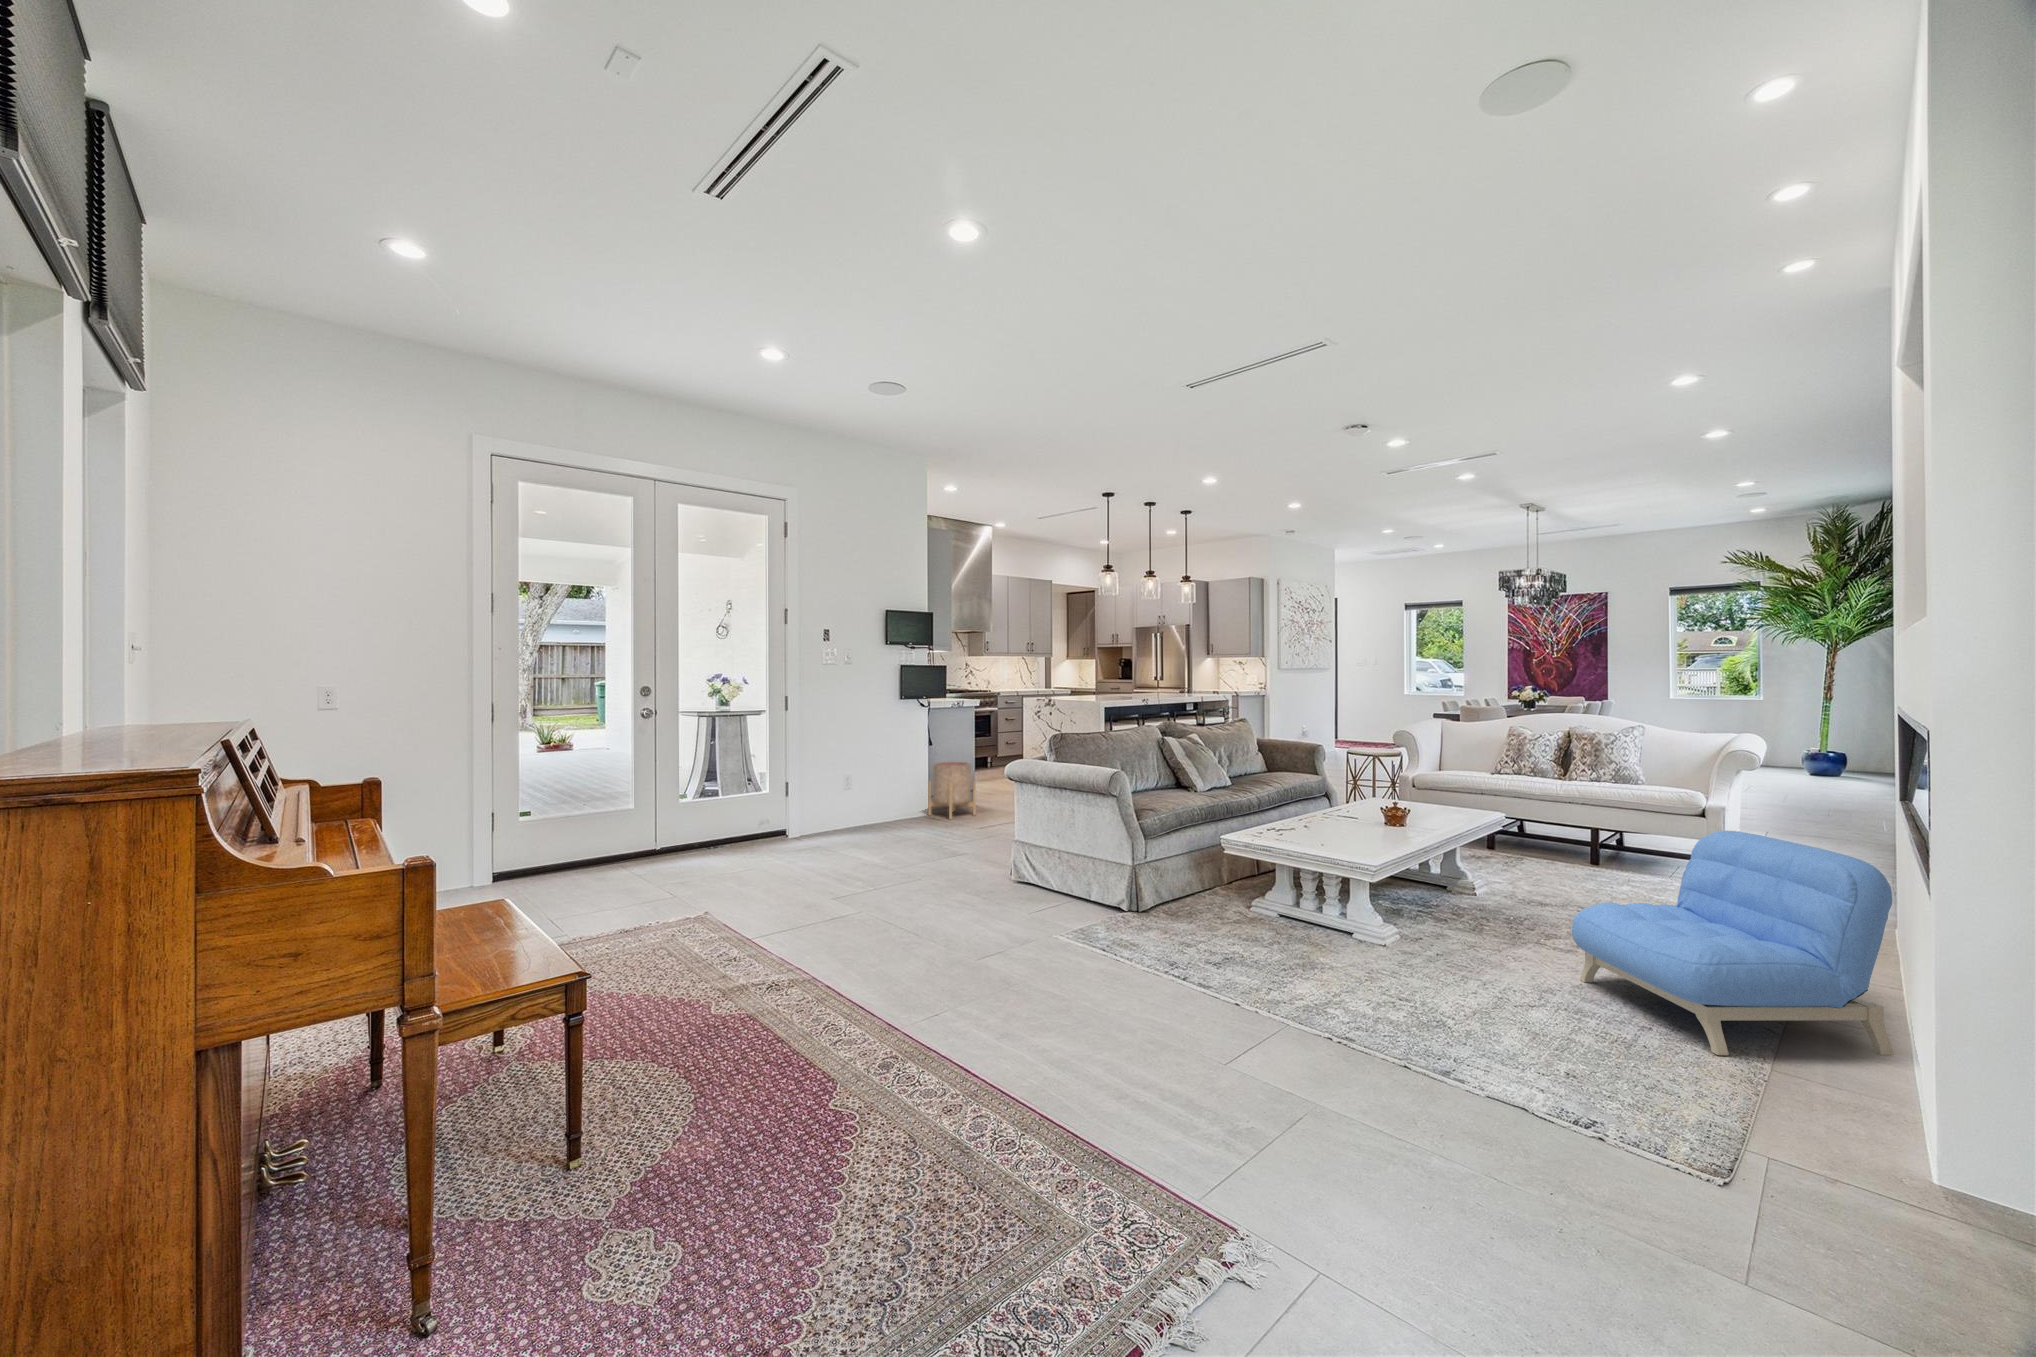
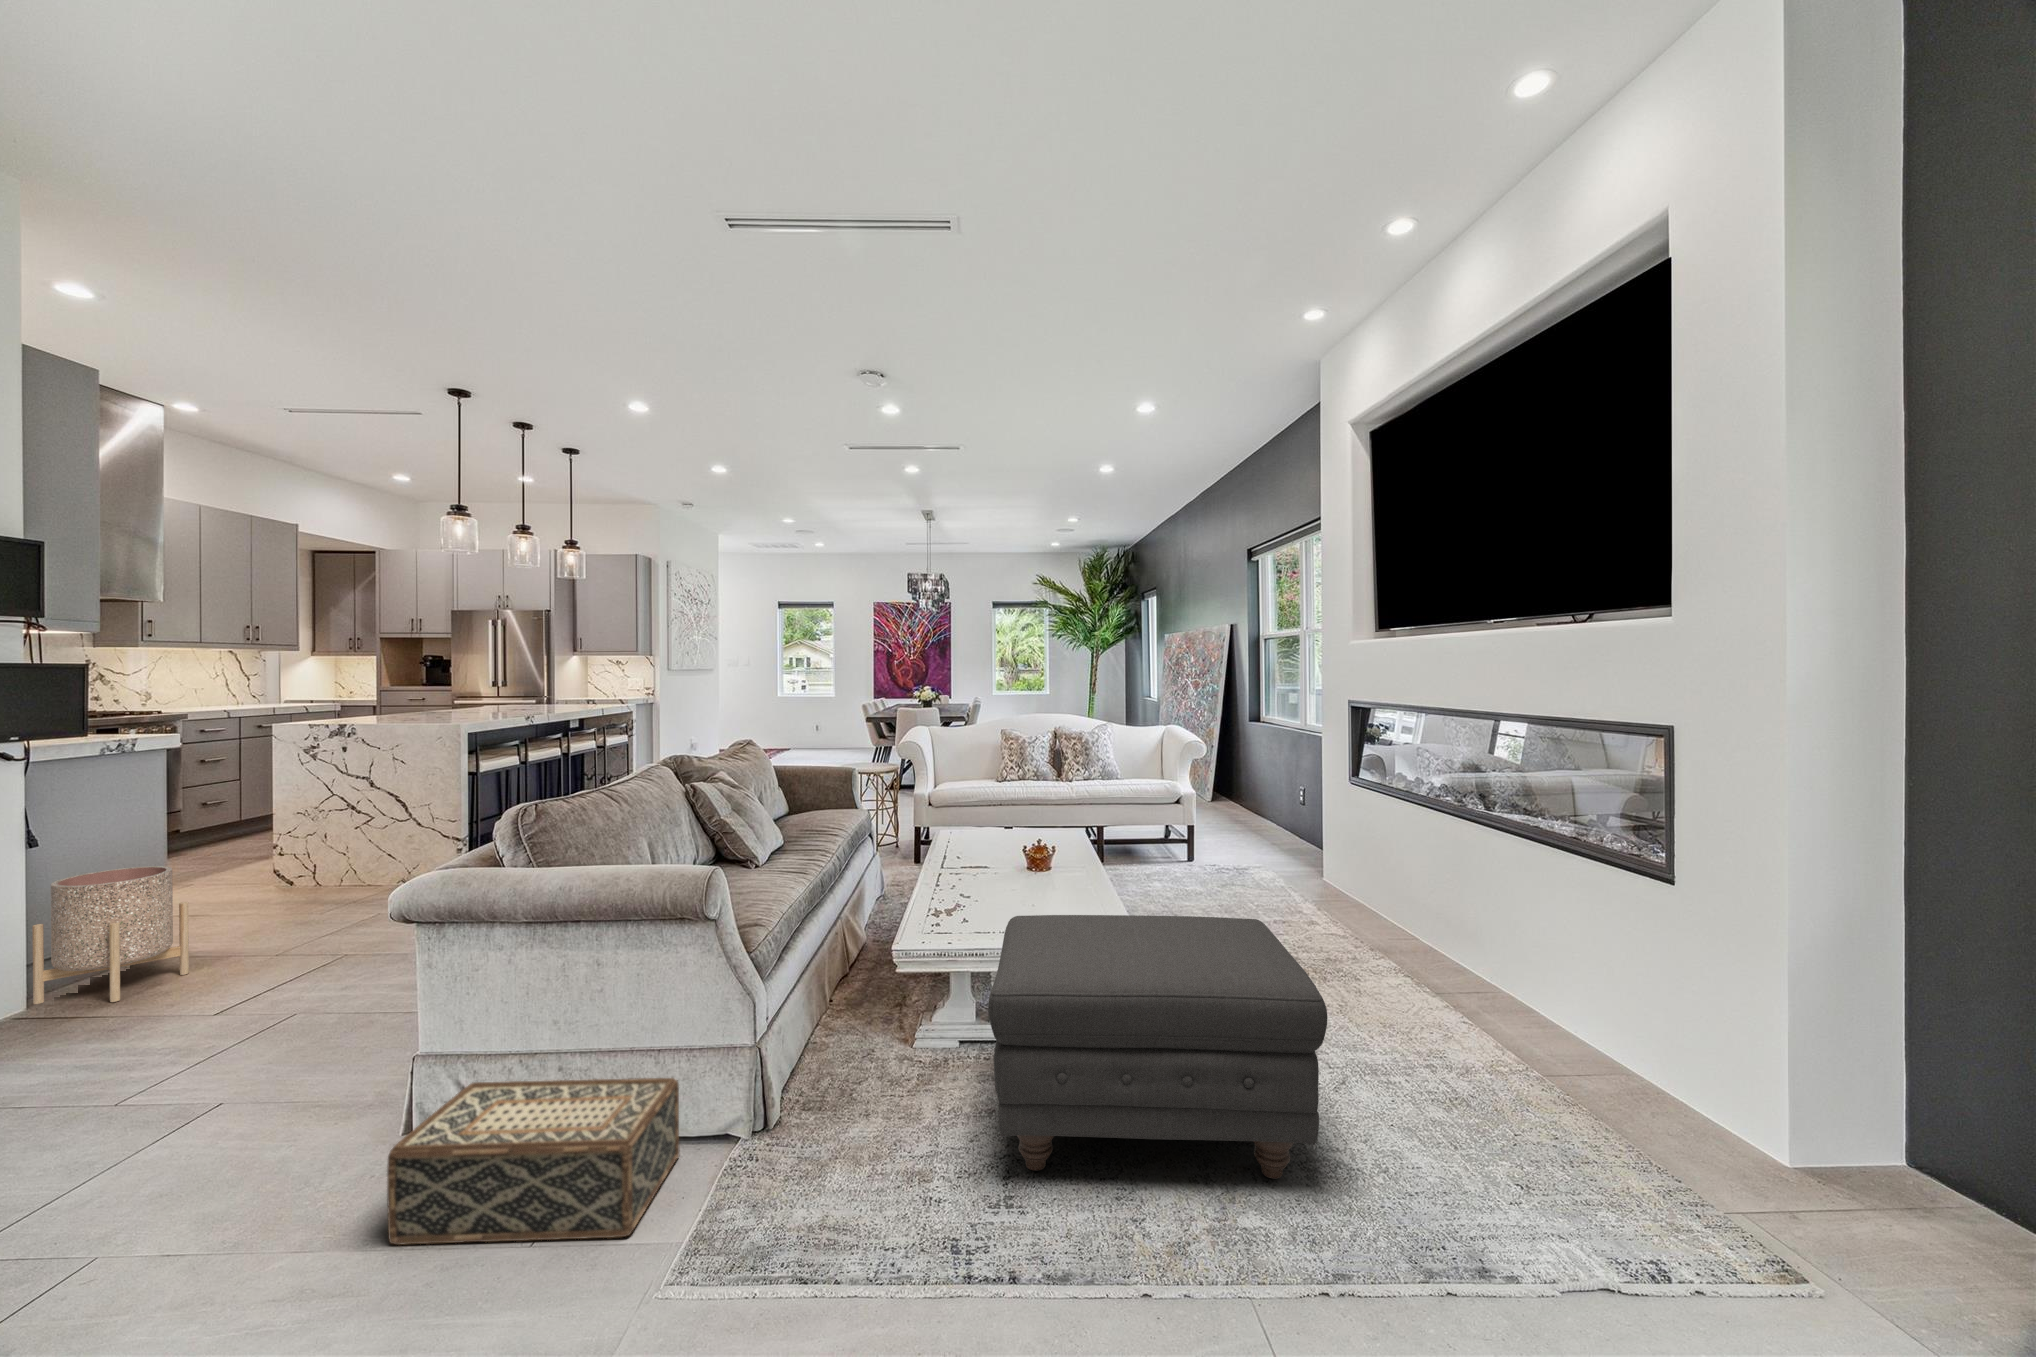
ottoman: none [1214,828,1461,999] -> present [988,915,1328,1179]
armchair: present [1572,831,1894,1055] -> none [1332,832,1588,1098]
woven basket: none [991,854,1099,920] -> present [387,1078,680,1245]

